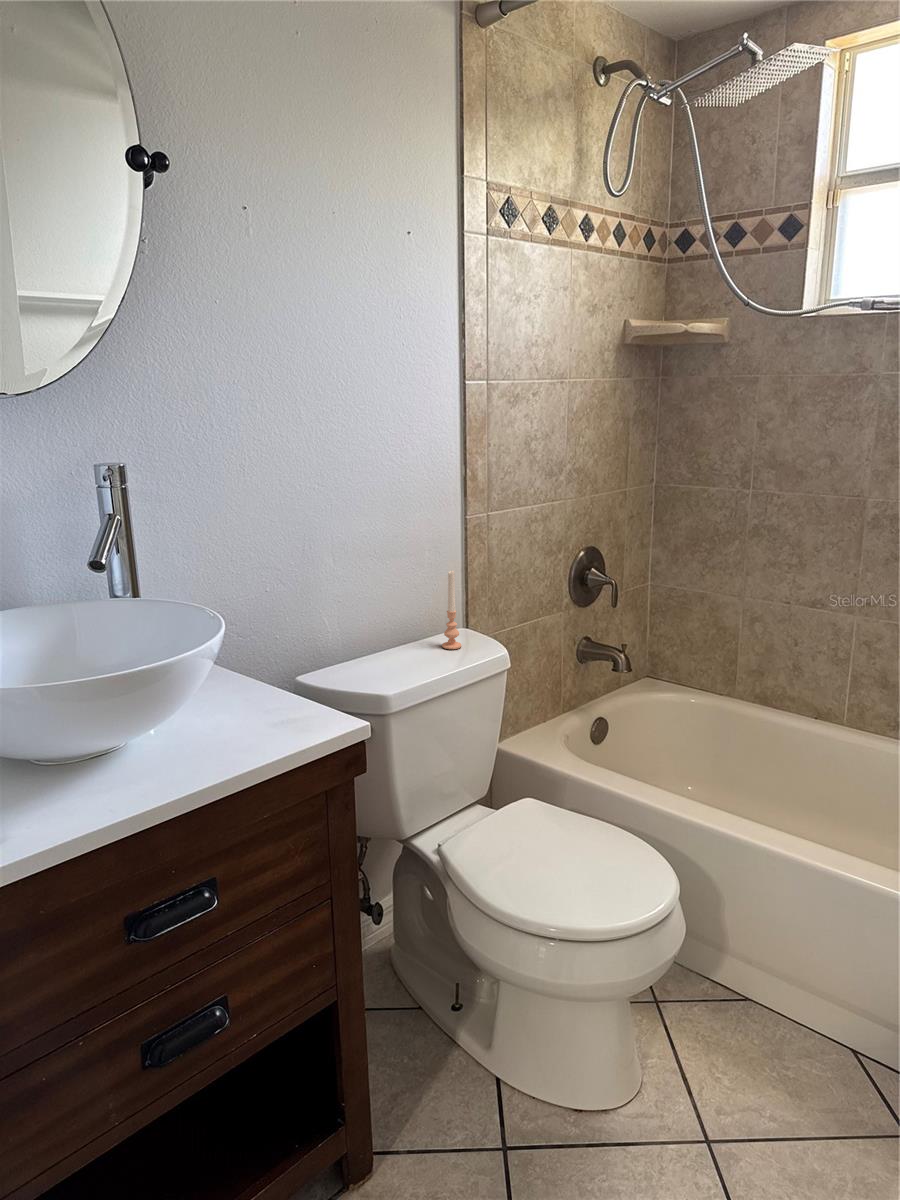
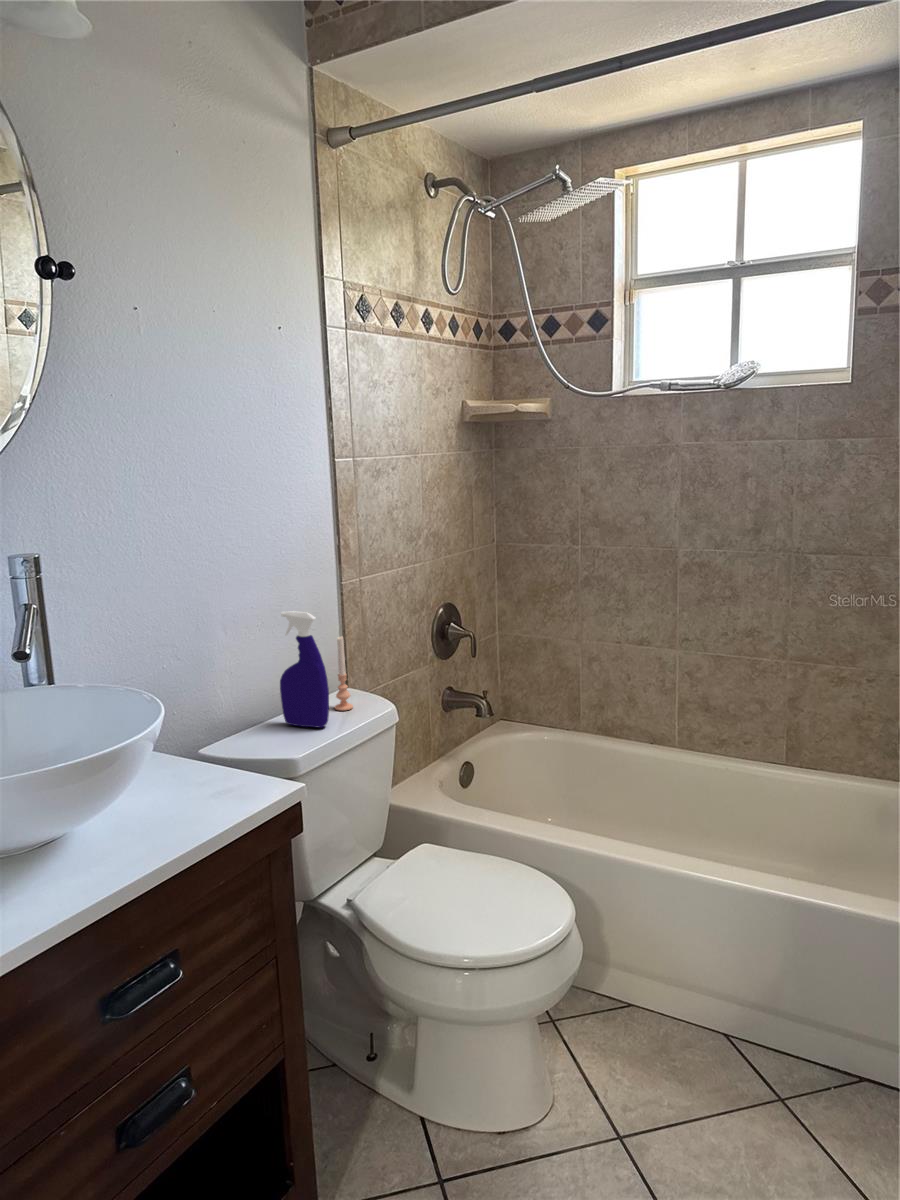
spray bottle: none [383,540,431,665] -> present [280,611,329,728]

